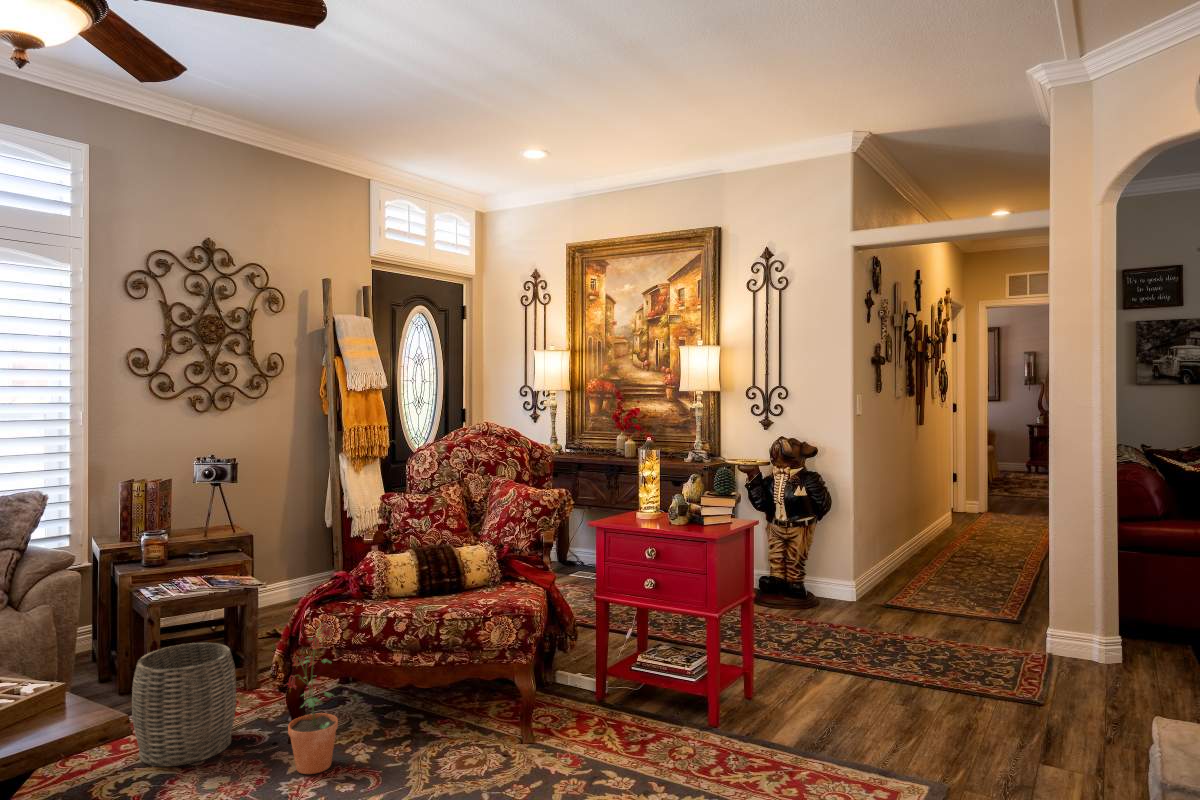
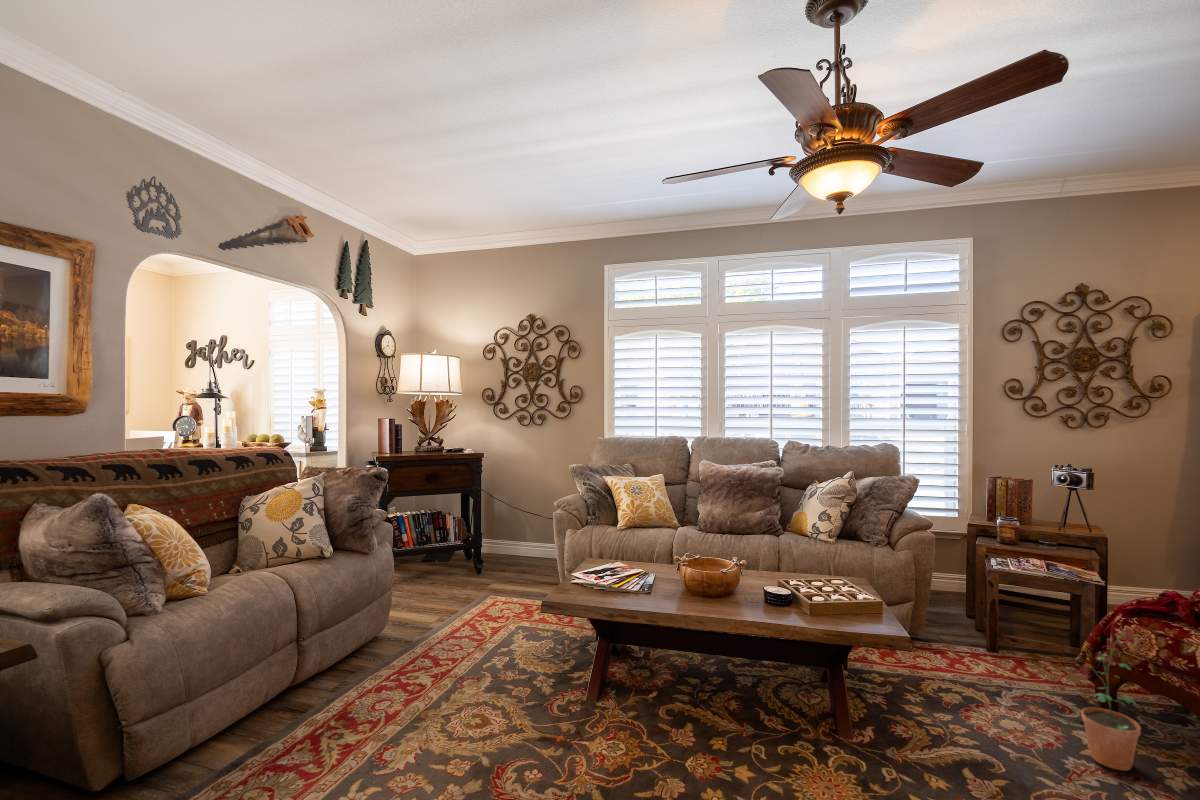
woven basket: present [132,643,236,766] -> none [959,604,1048,705]

